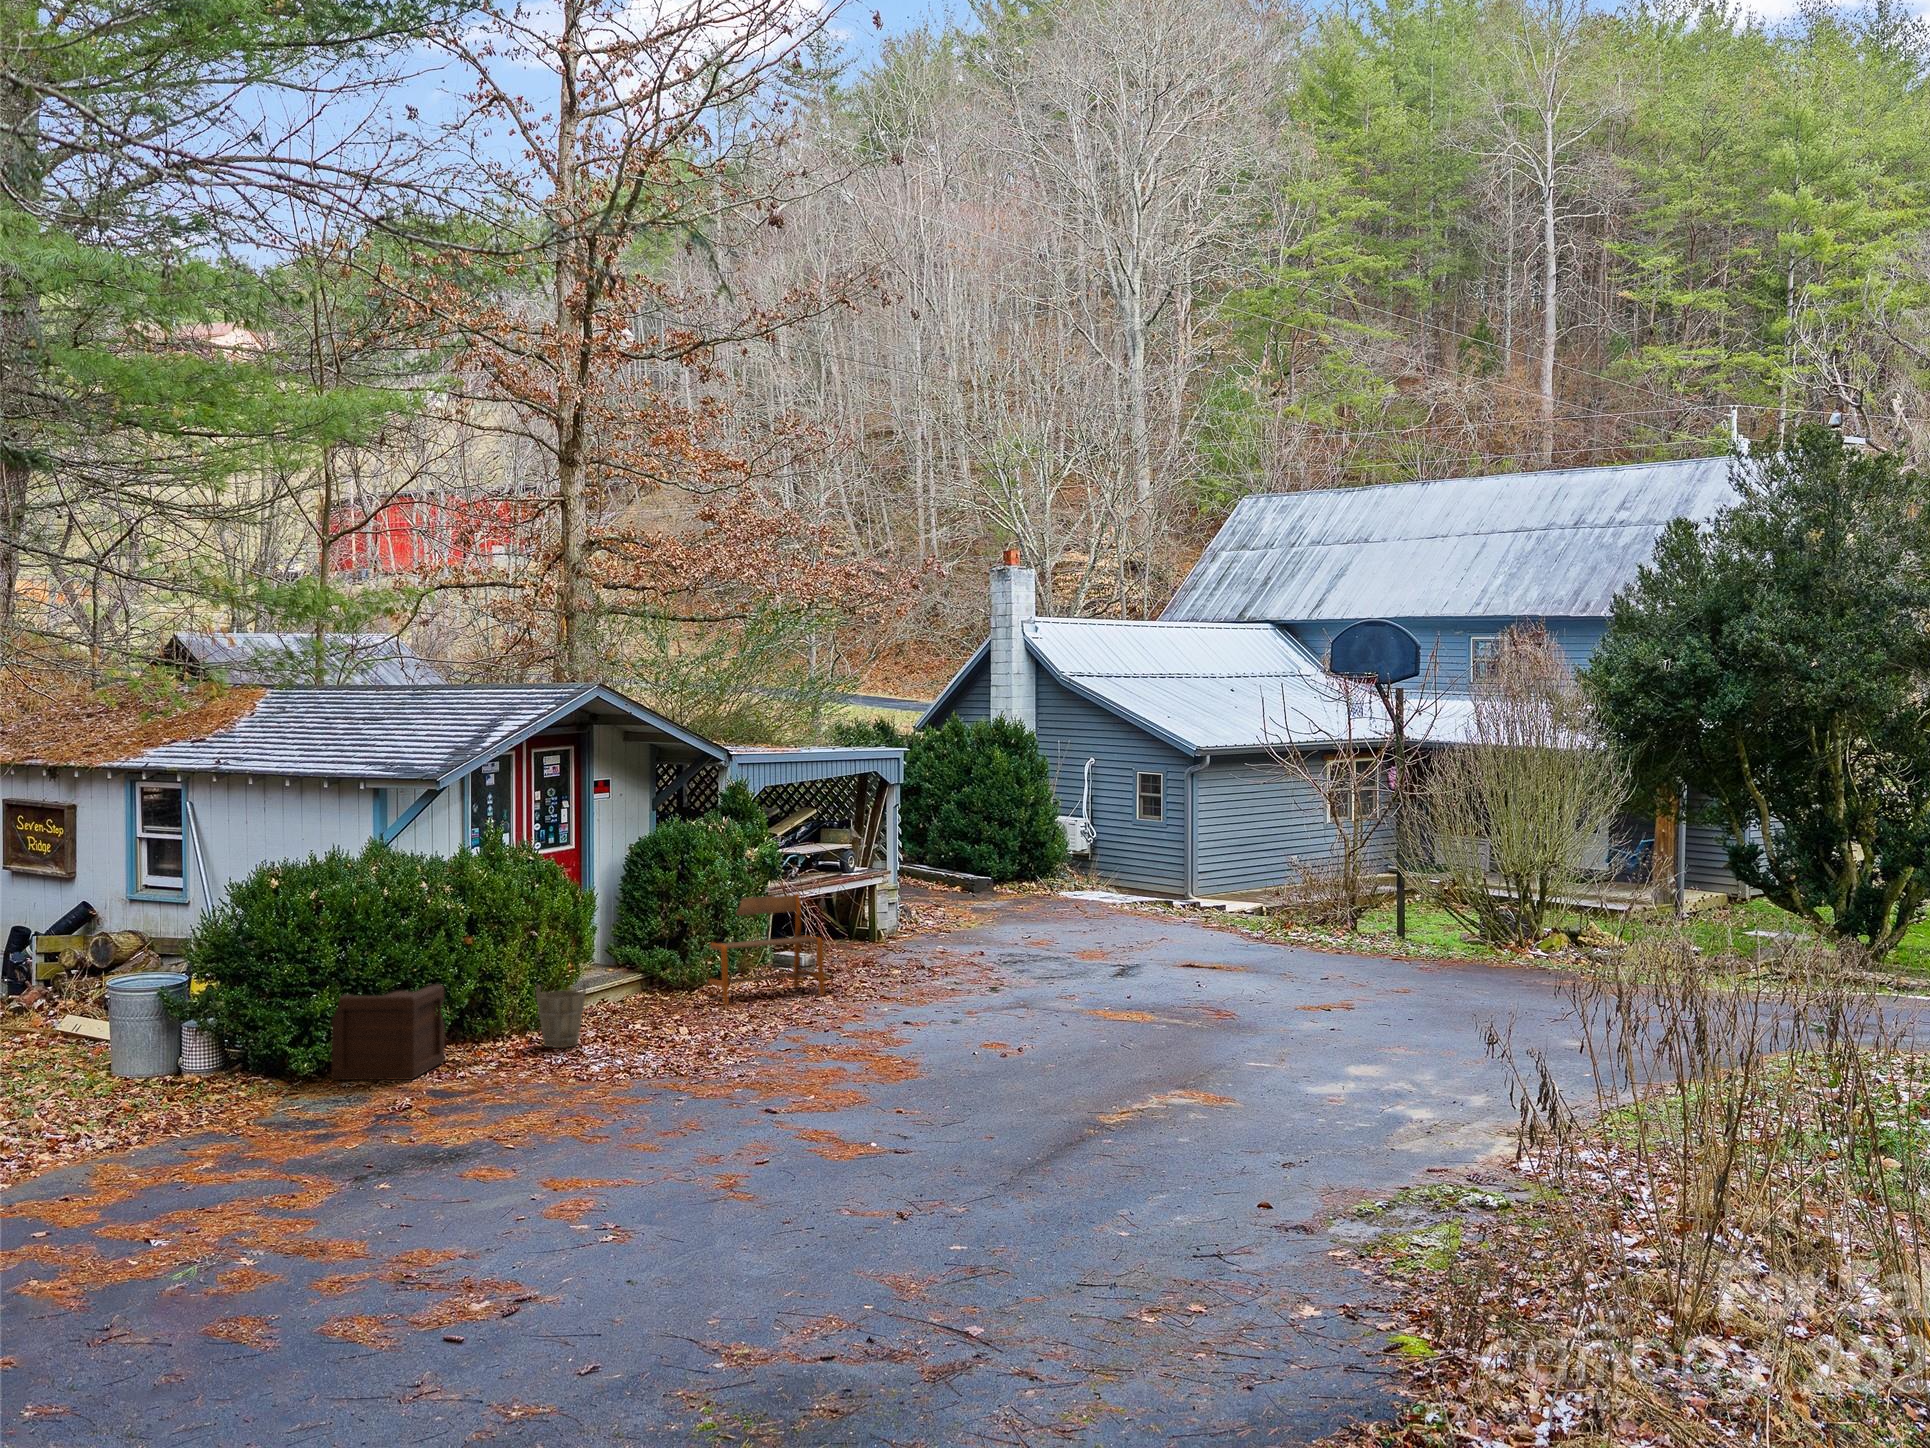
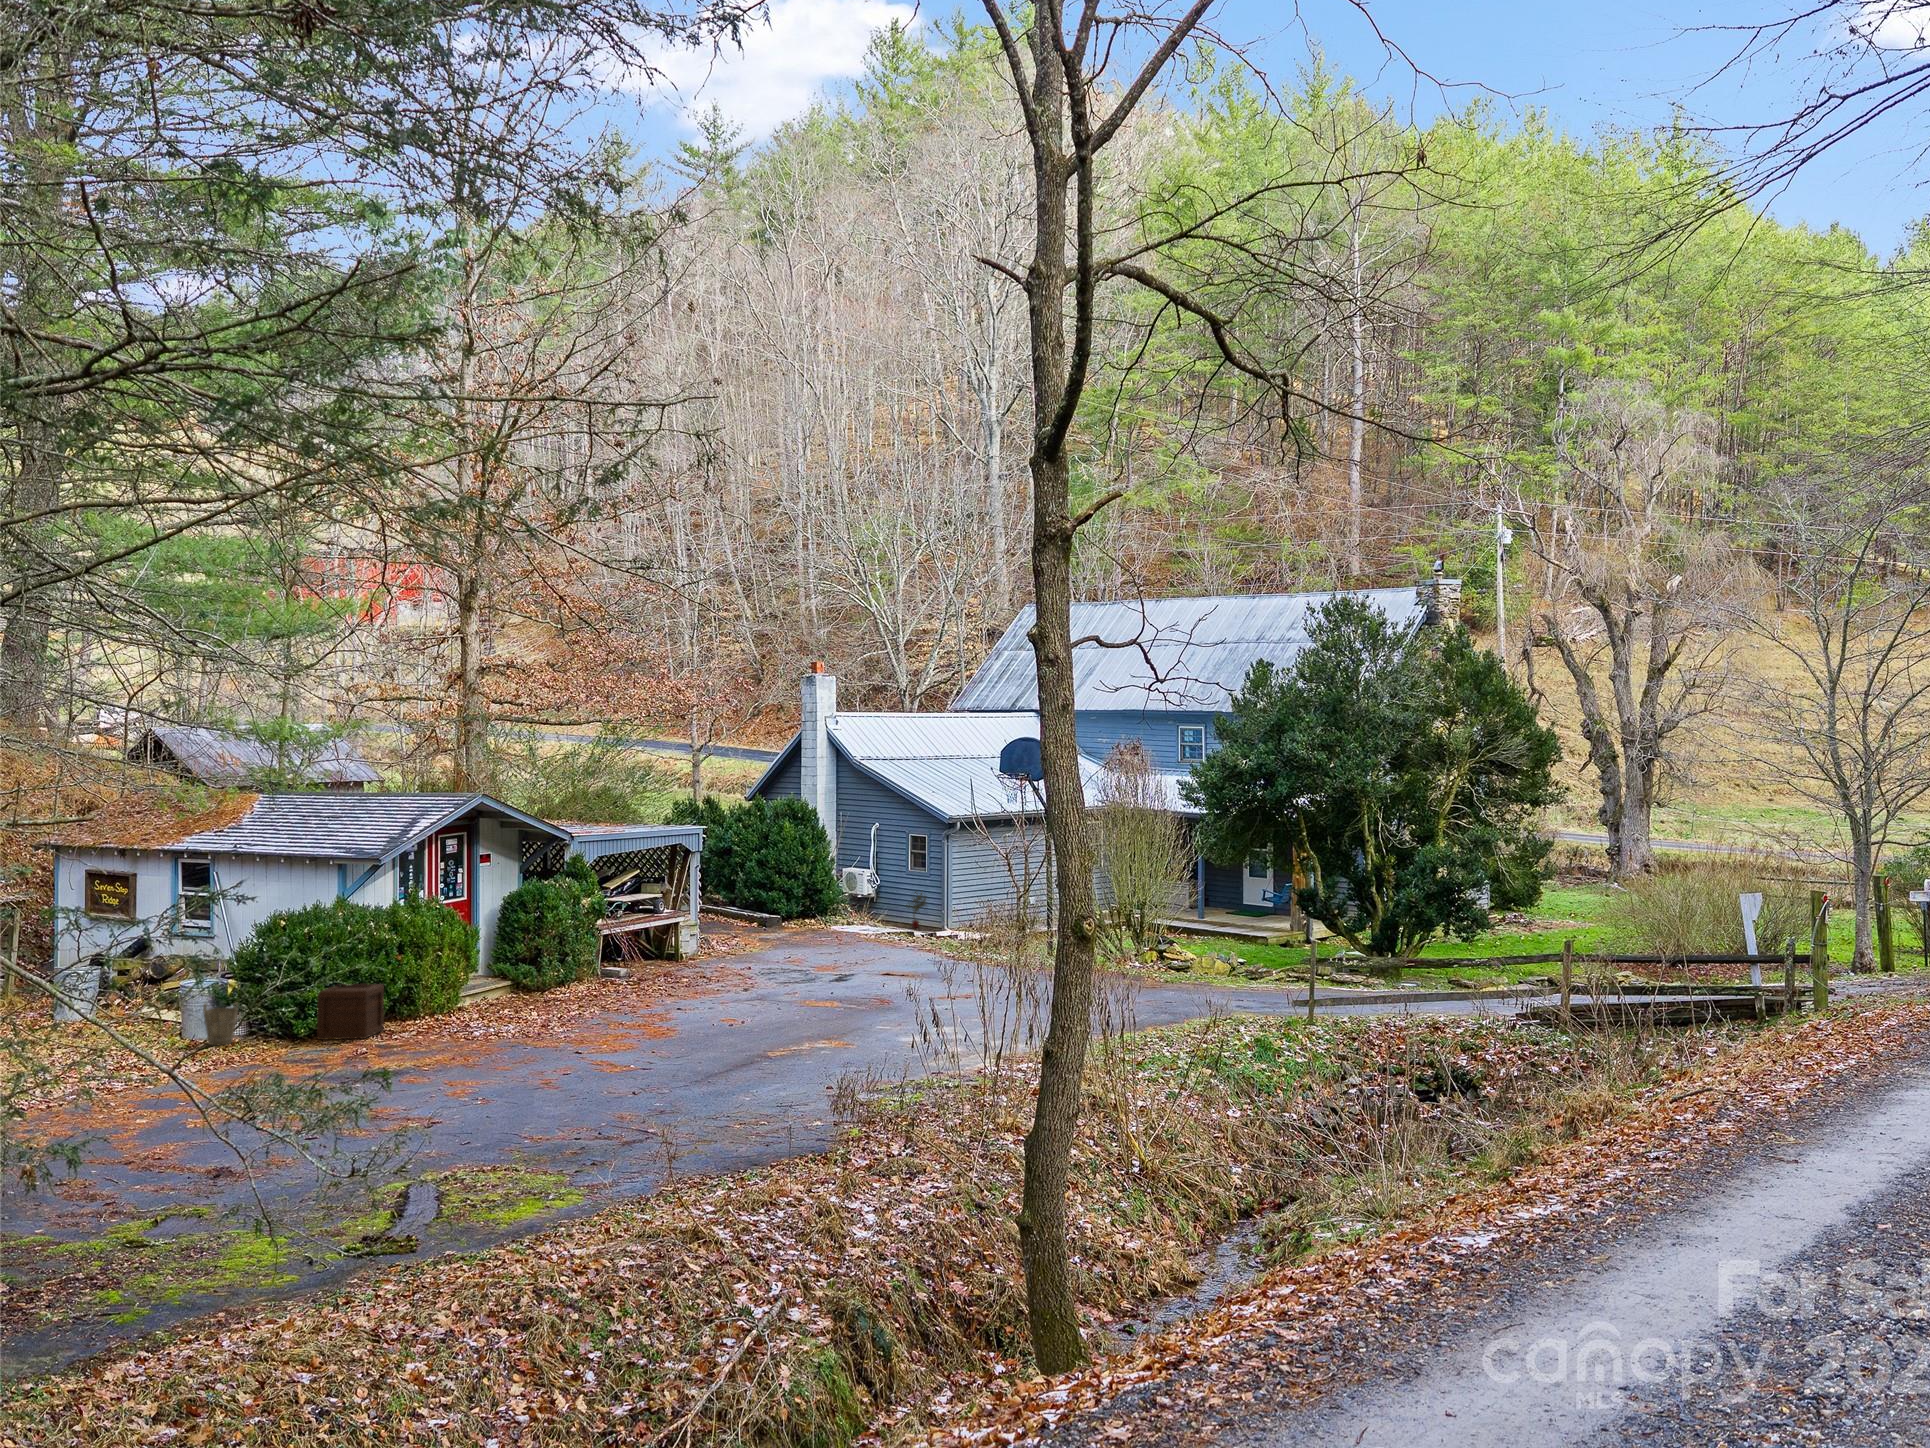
potted tree: none [1148,844,1183,896] -> present [906,892,926,928]
bench: present [708,893,825,1005] -> none [552,928,630,1000]
bucket: present [536,982,586,1048] -> present [203,1003,238,1045]

